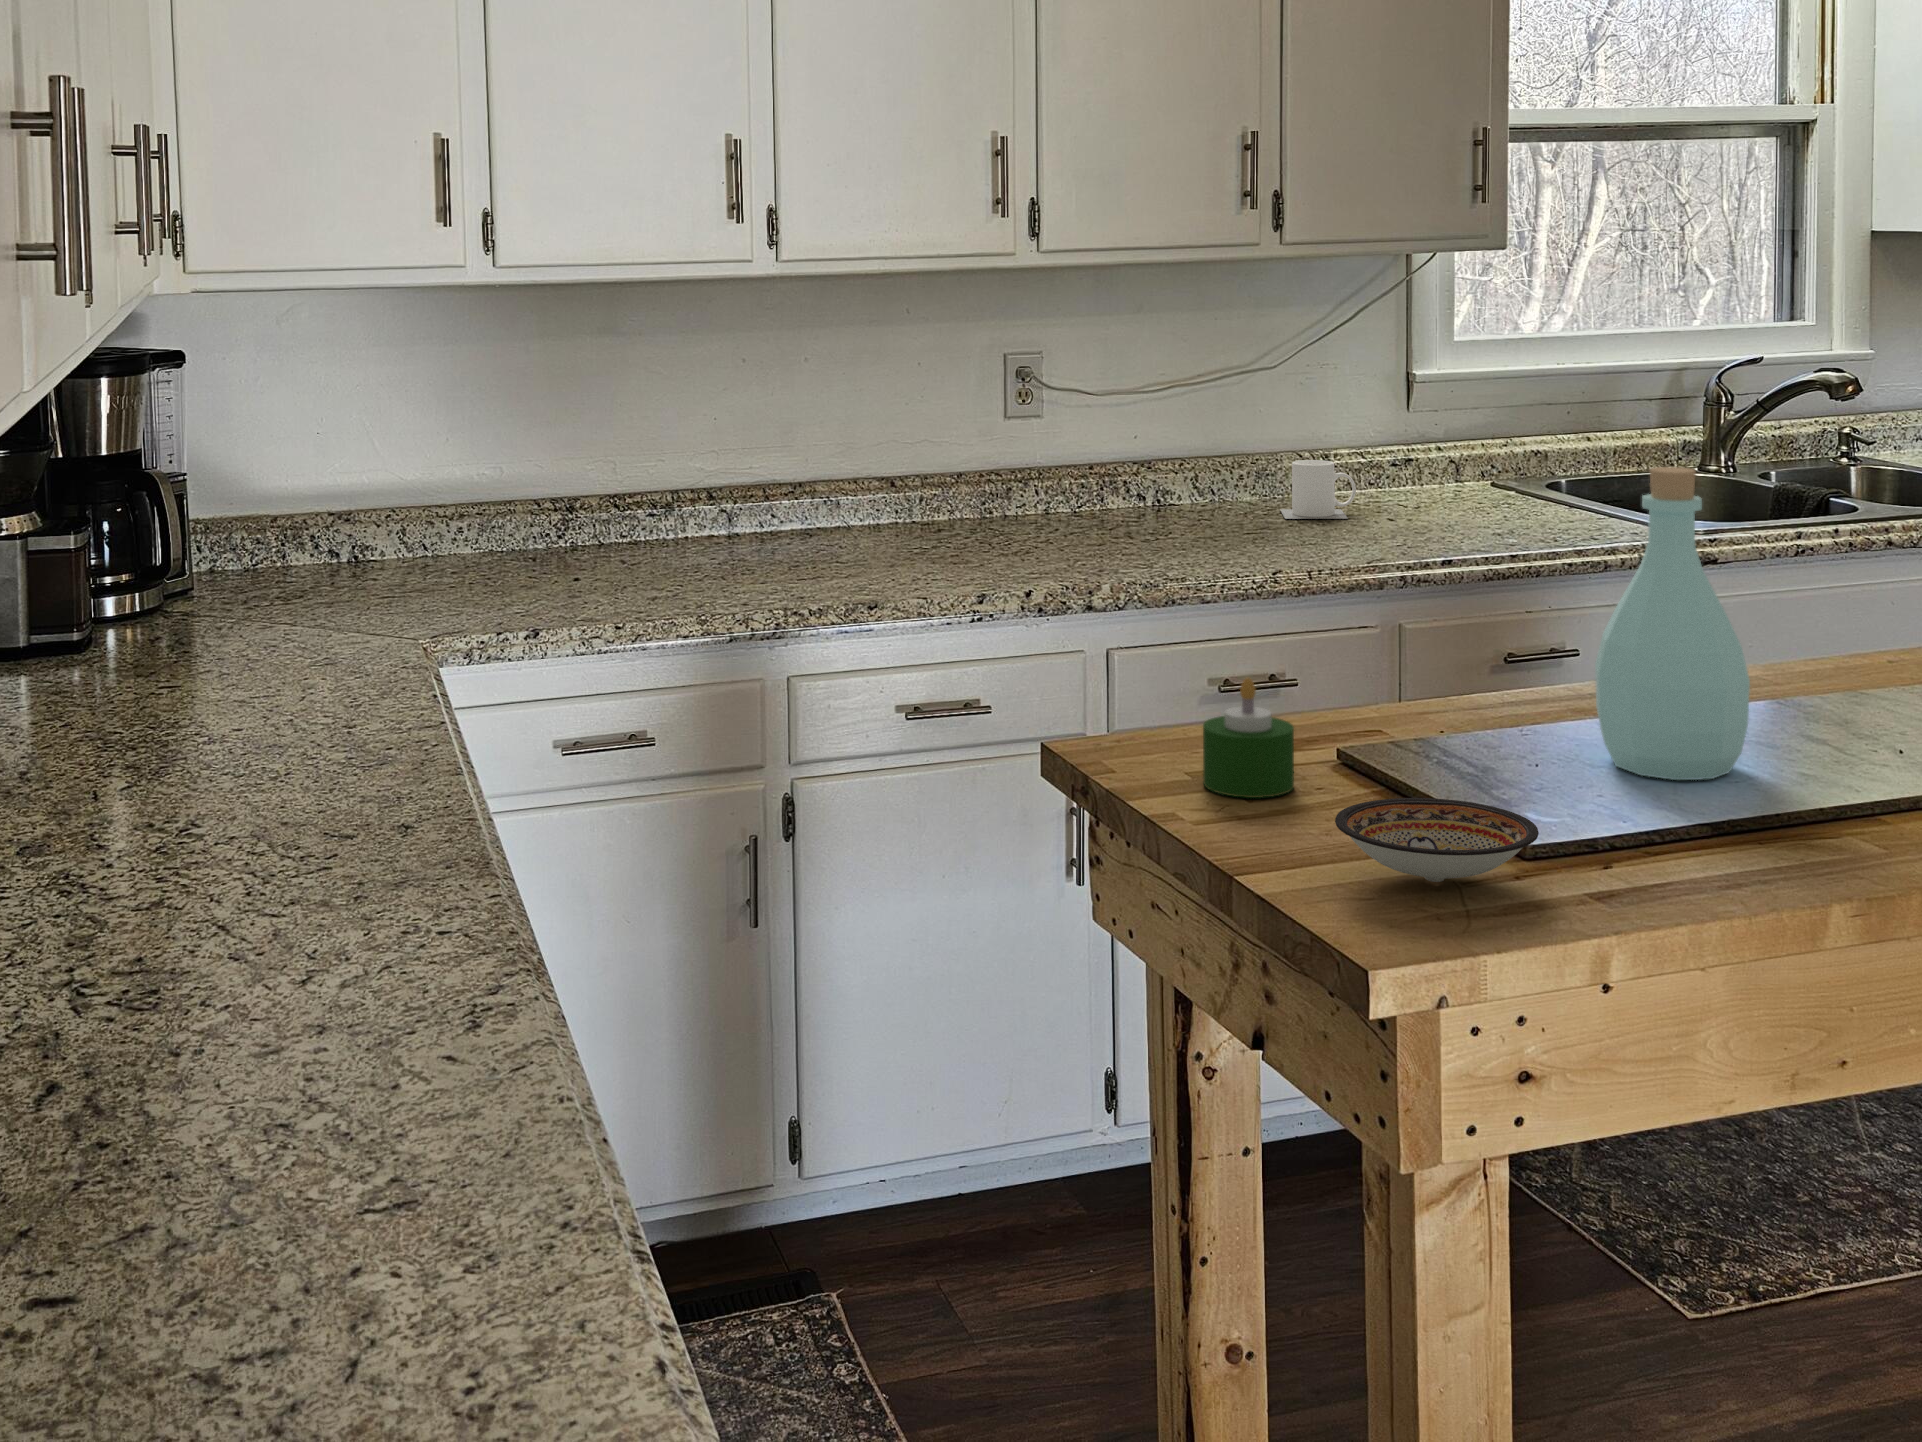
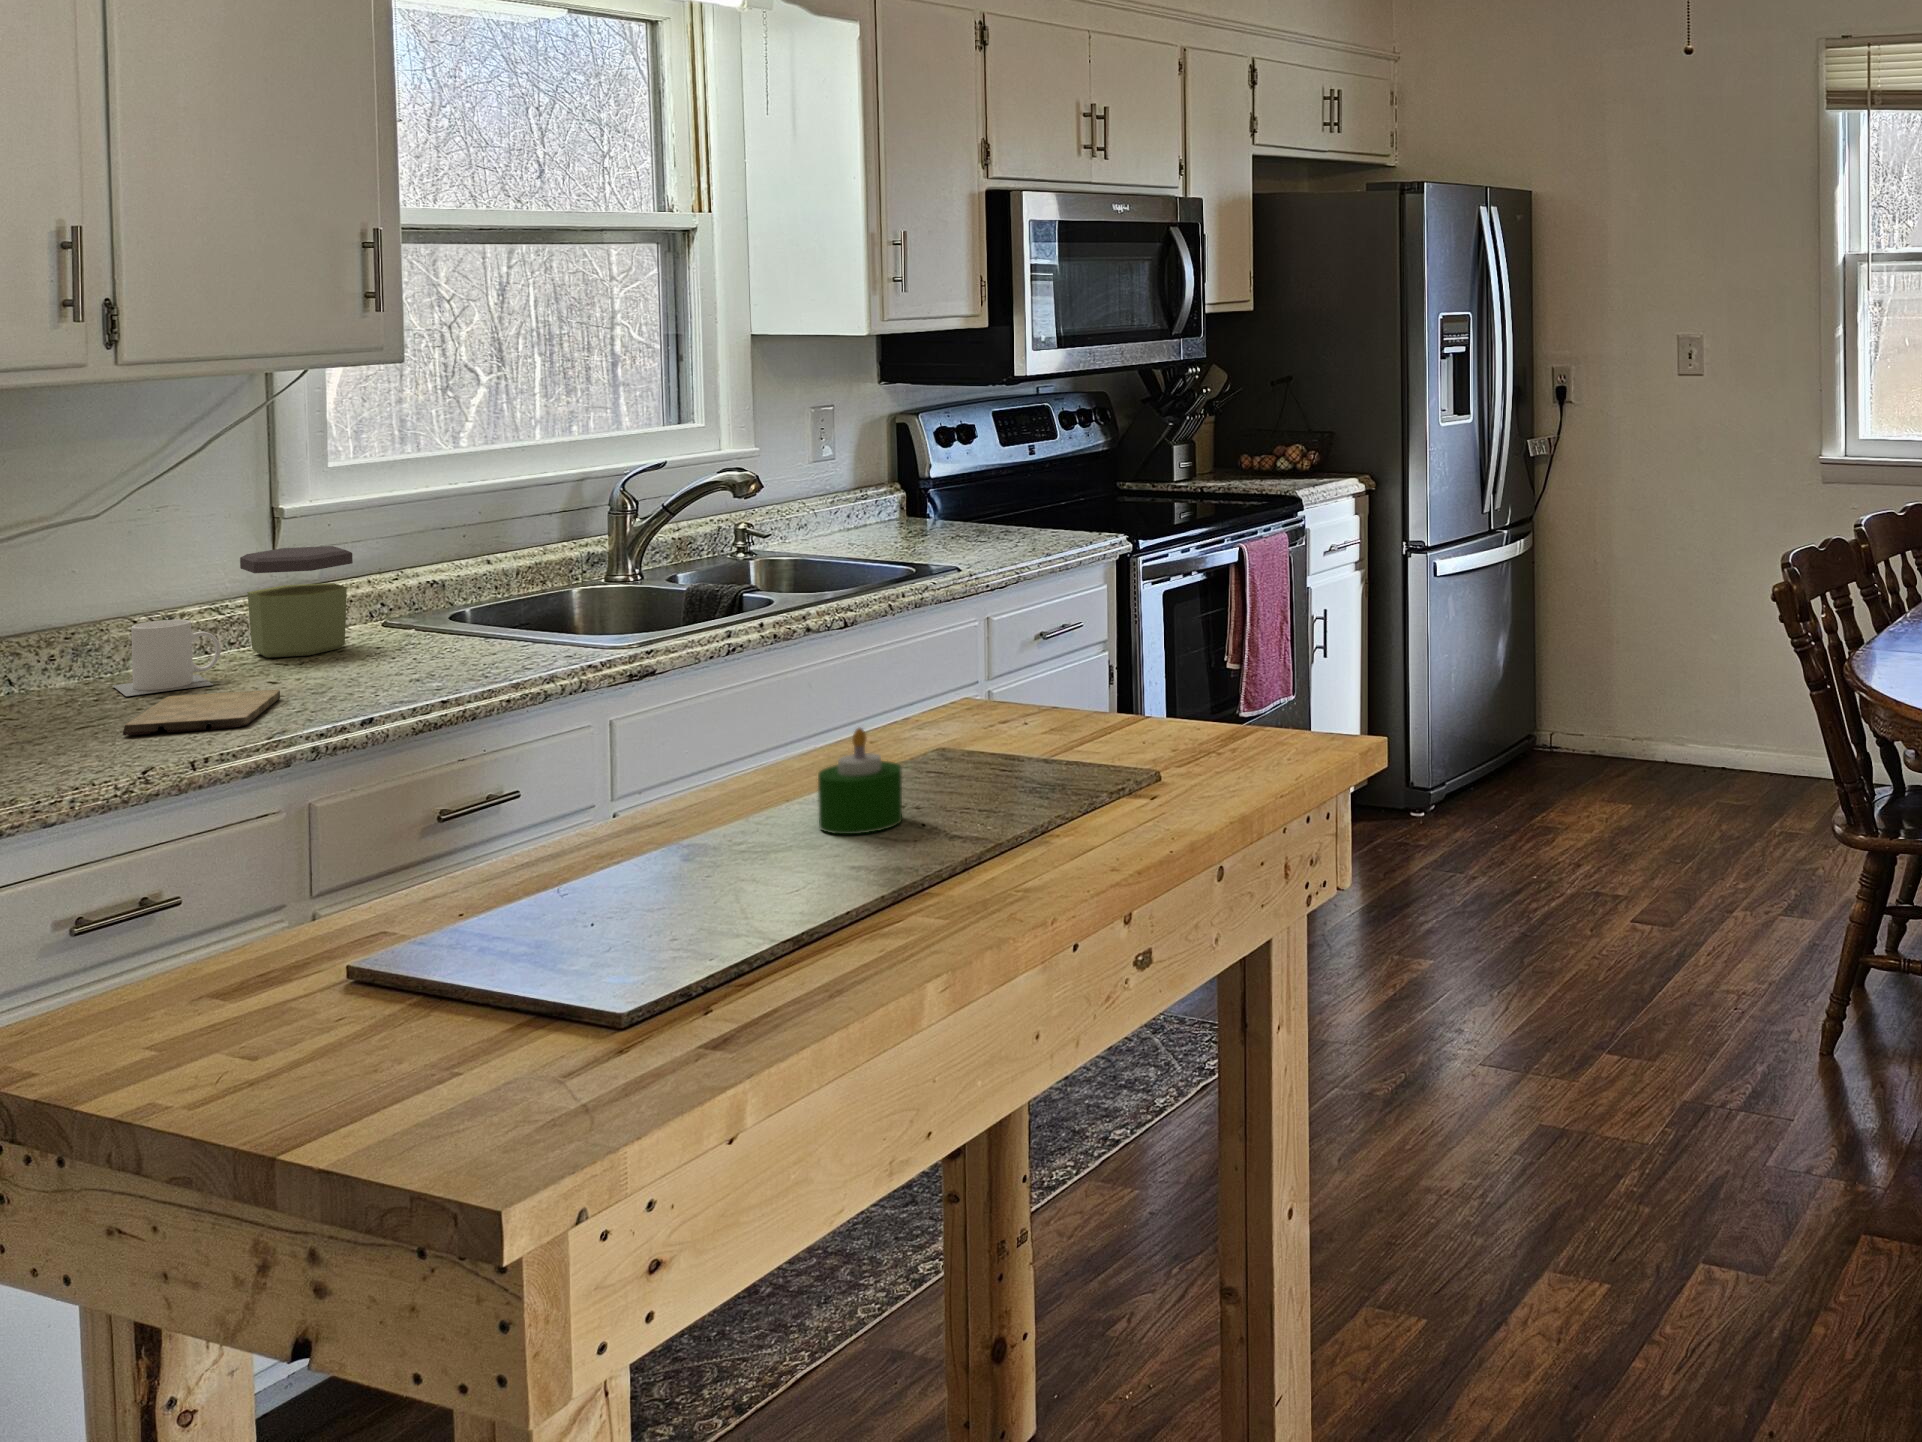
jar: none [1379,409,1465,505] -> present [240,546,353,658]
bottle: present [1595,467,1750,780] -> none [634,589,794,911]
cutting board: none [1270,522,1390,554] -> present [123,690,280,735]
candle: present [1203,678,1294,798] -> present [818,728,902,834]
ceramic bowl: present [1335,798,1539,882] -> none [404,985,644,1088]

